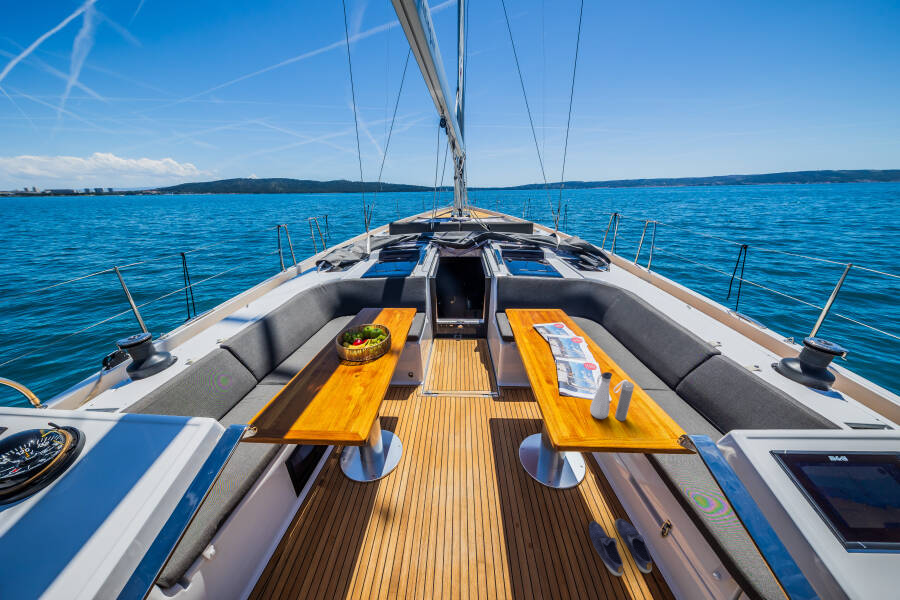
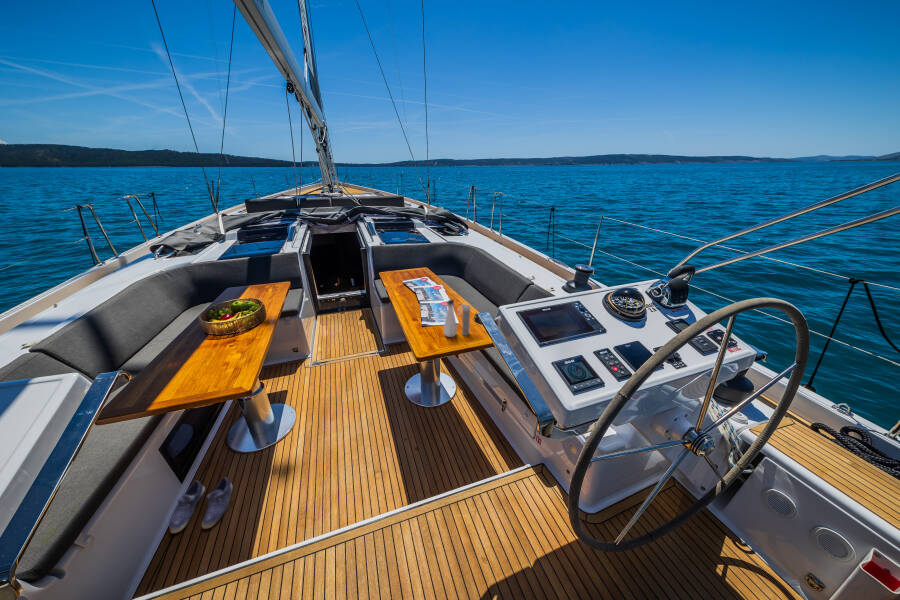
shoe: present [589,519,652,576] -> present [169,477,232,533]

